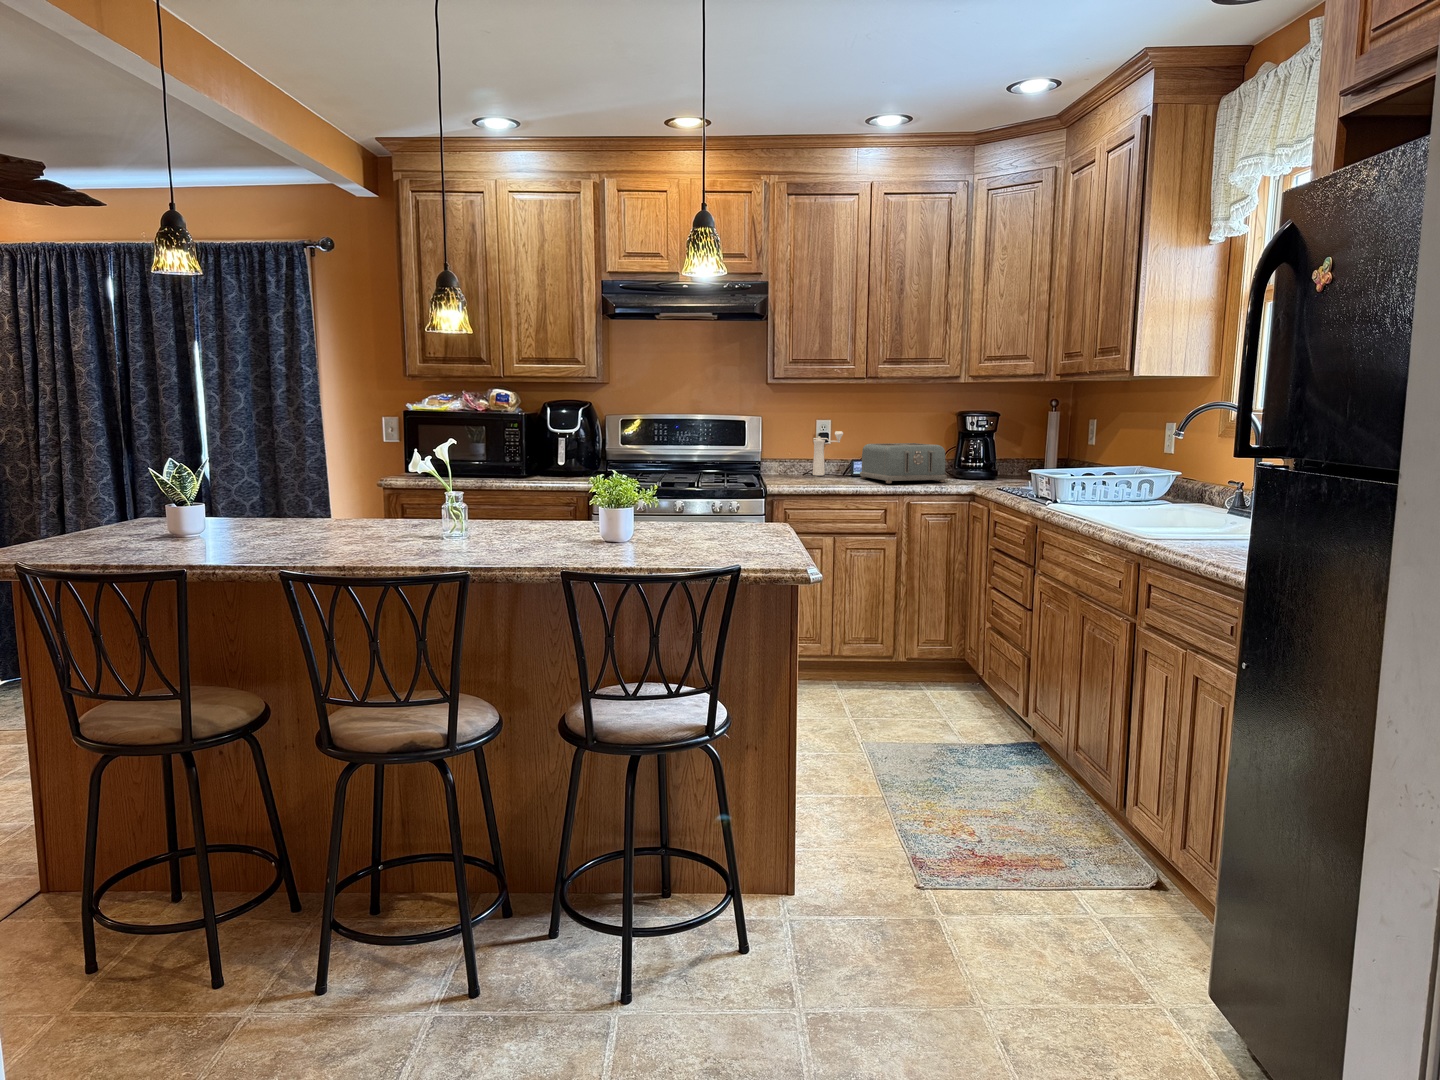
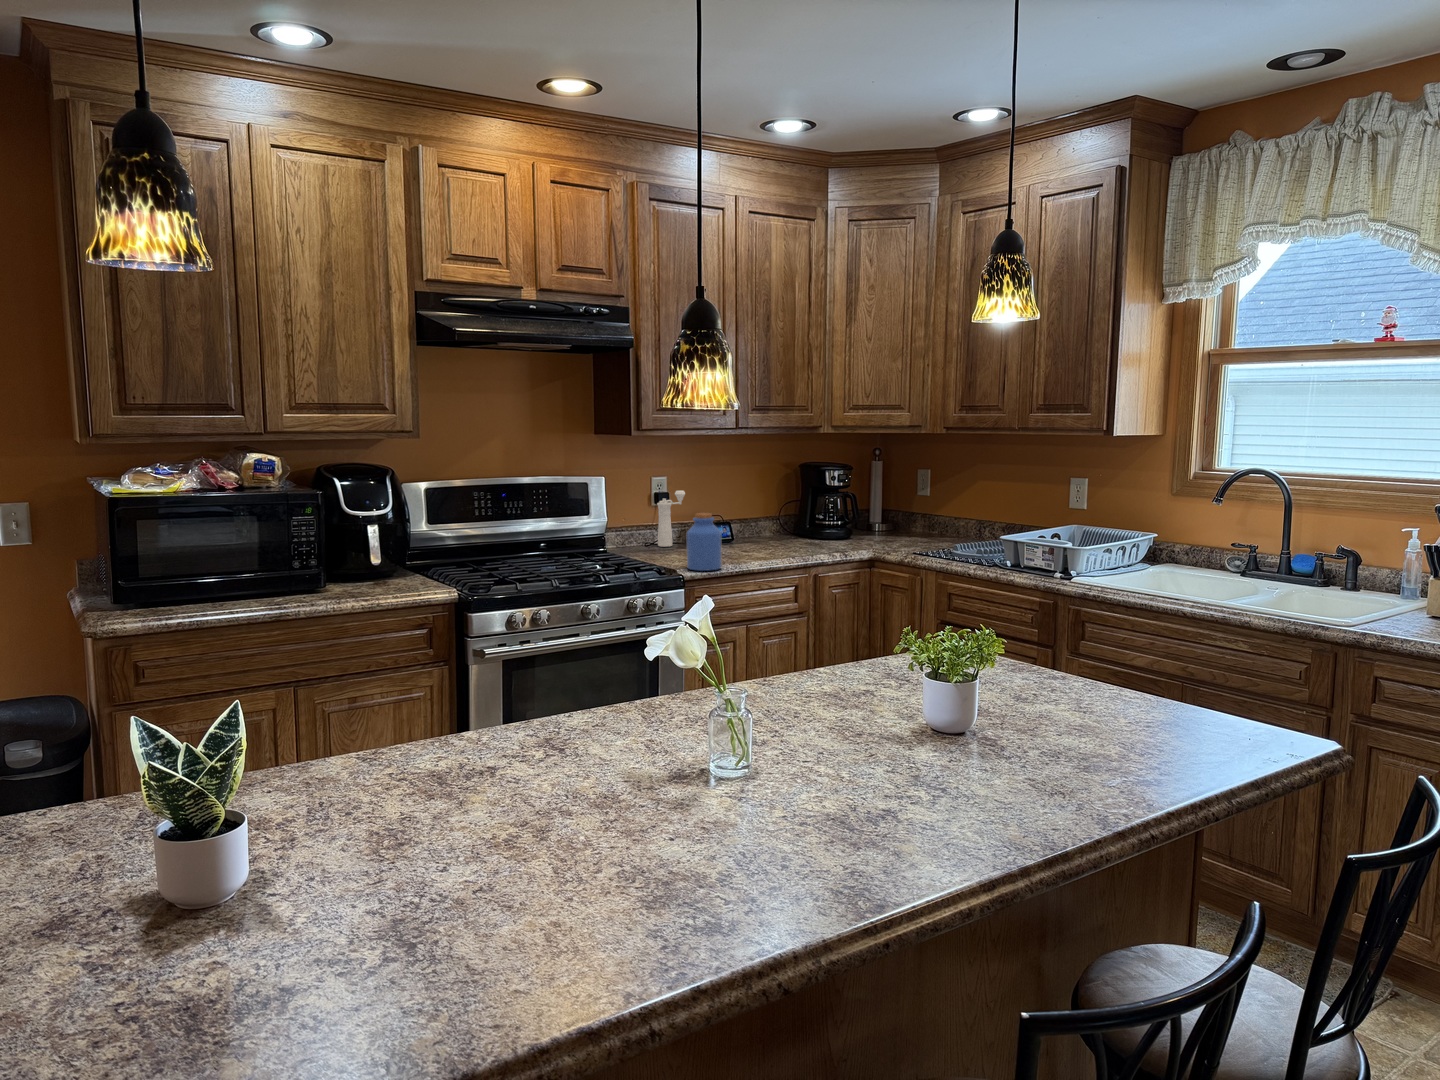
jar: none [783,443,811,489] -> present [687,513,722,571]
toaster: present [860,443,947,483] -> none [721,501,827,552]

